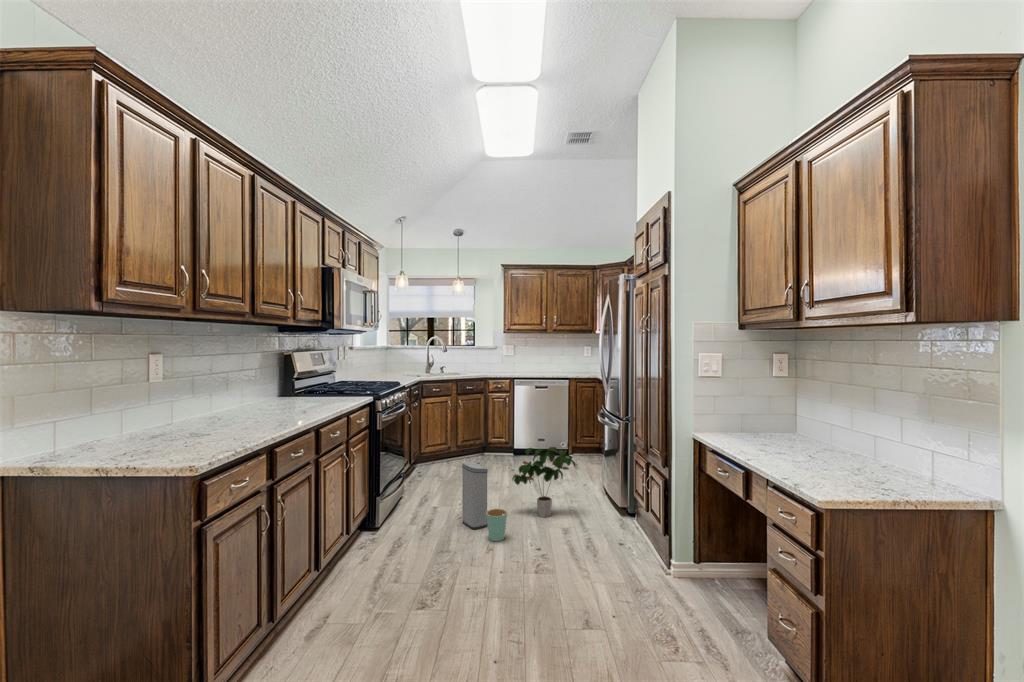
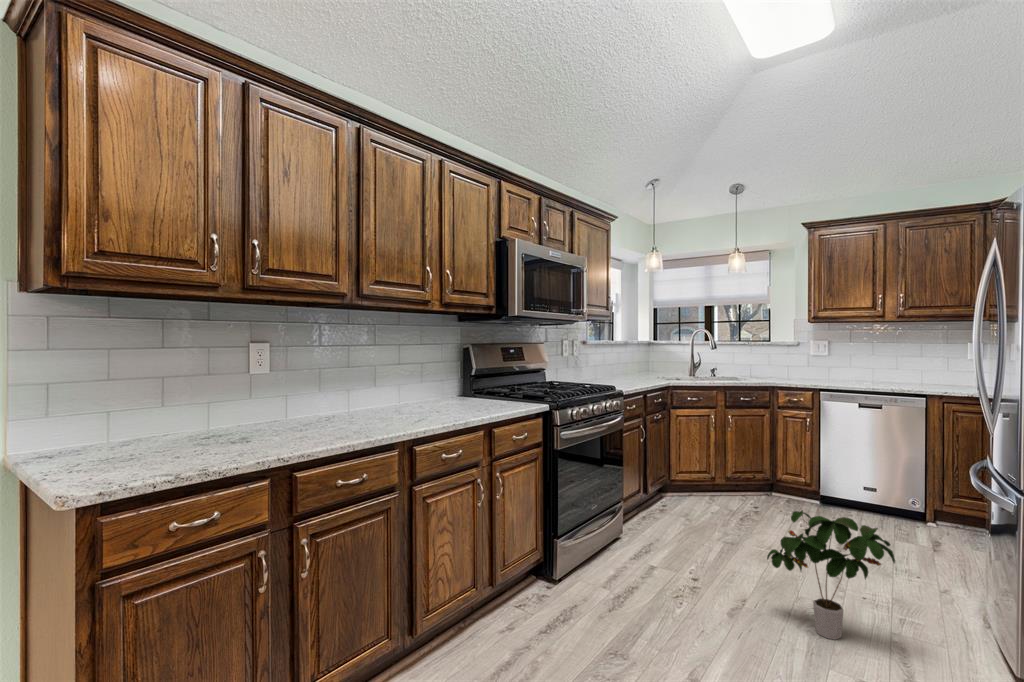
trash can: present [462,462,507,541] -> none [676,515,736,660]

